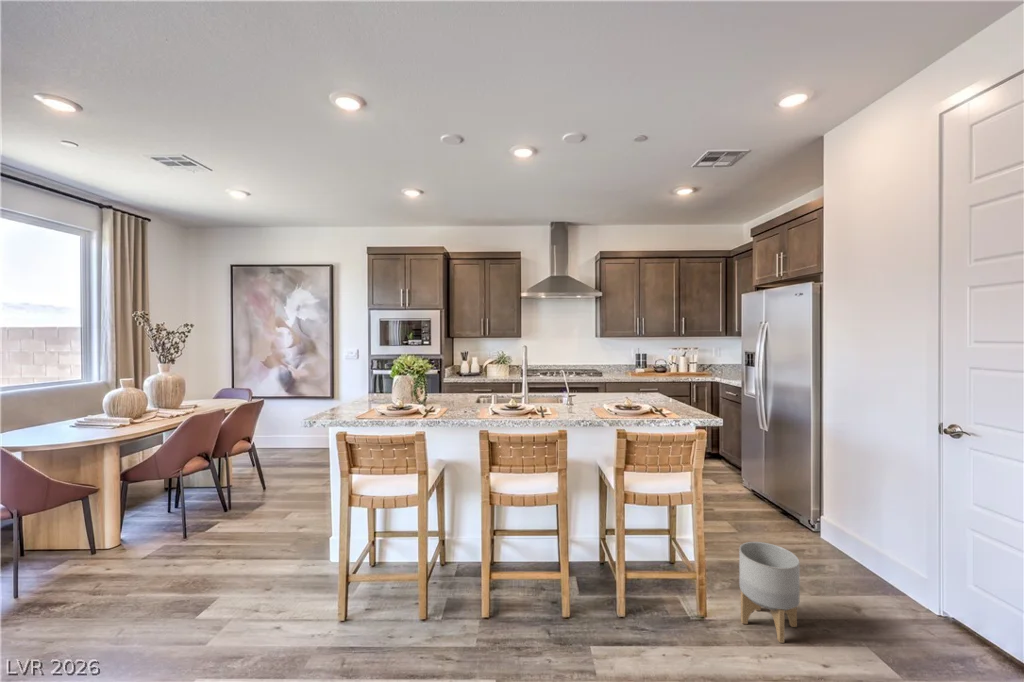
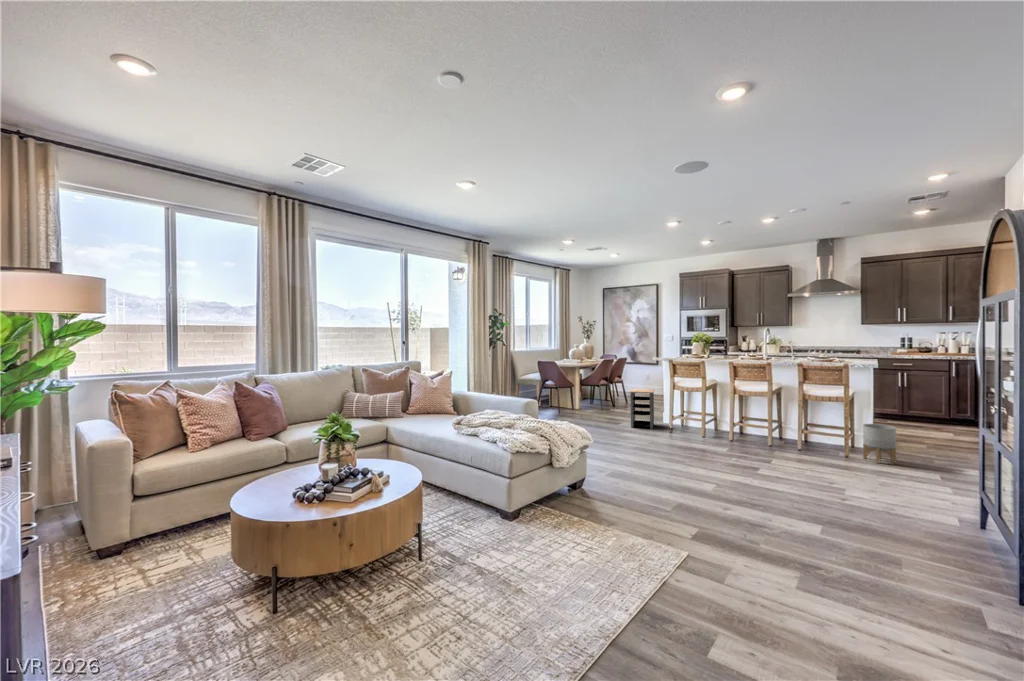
side table: none [221,498,302,632] -> present [630,389,654,429]

